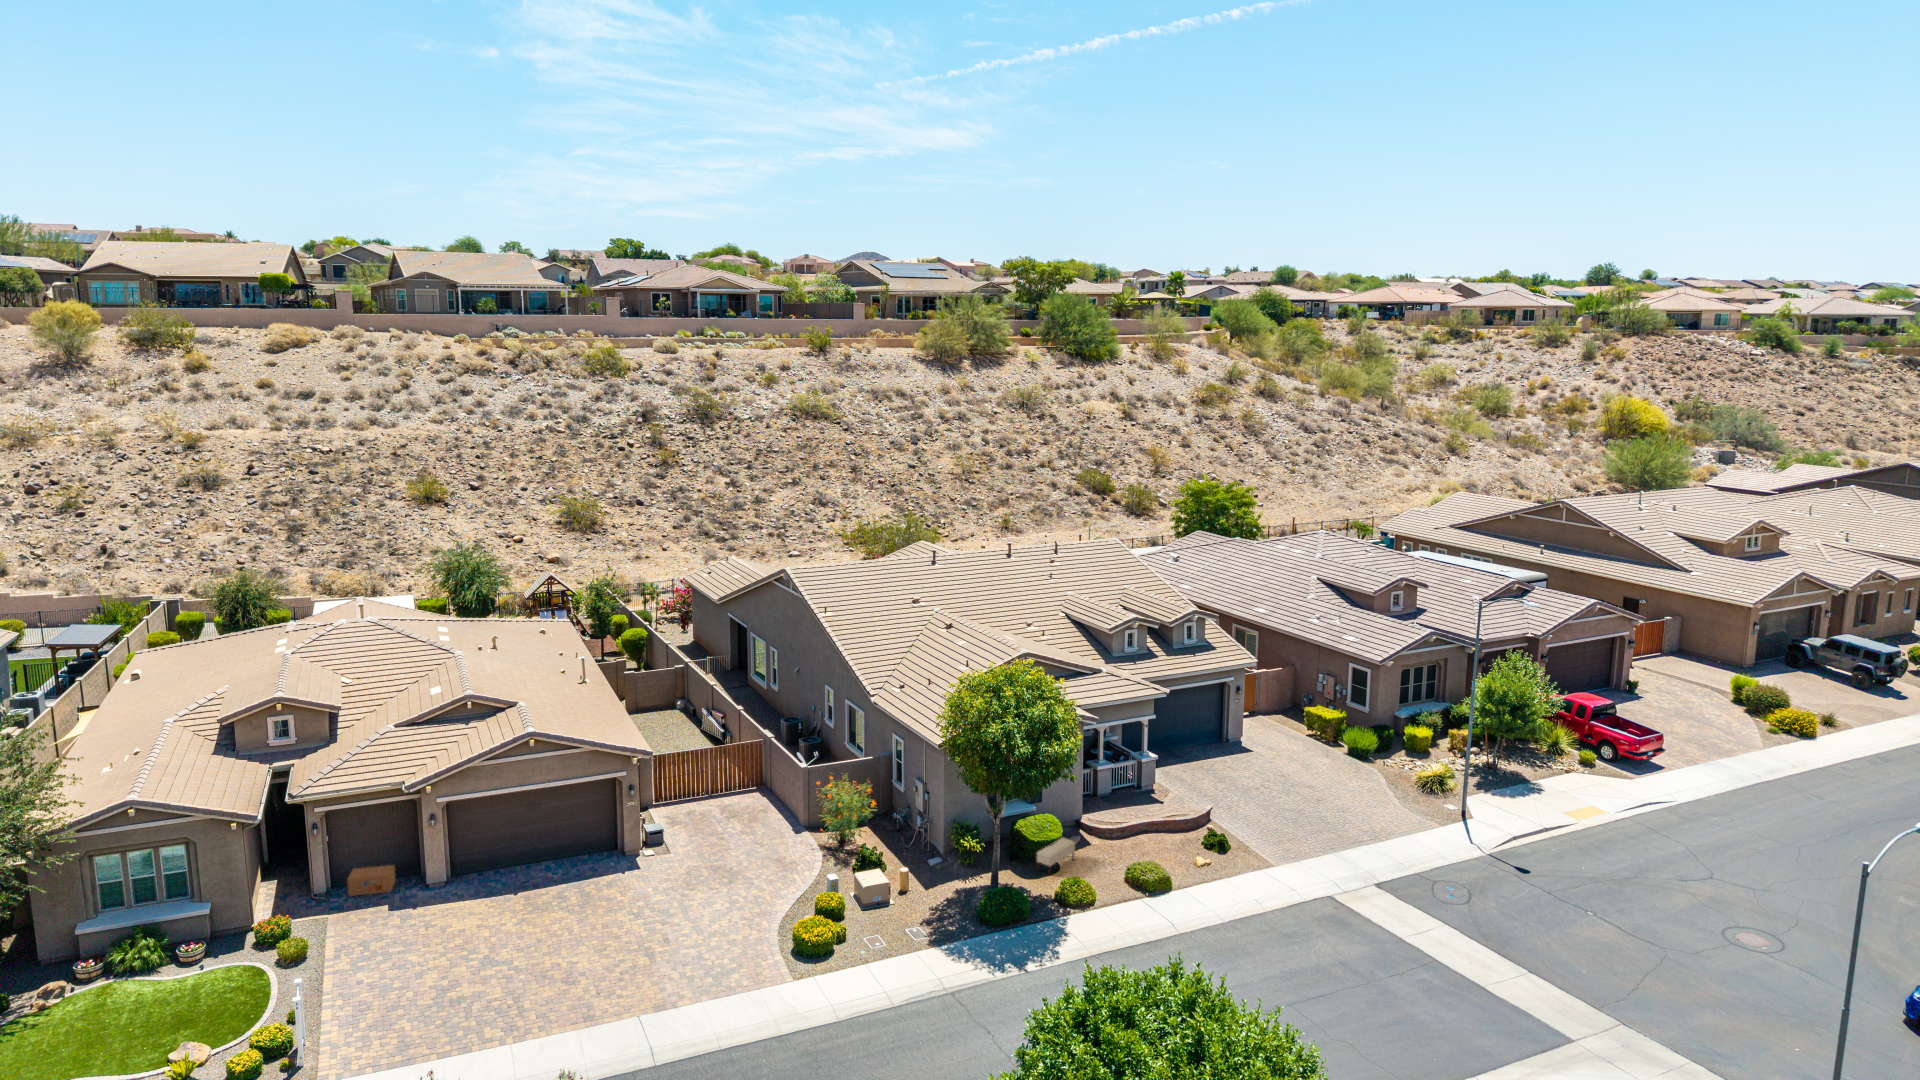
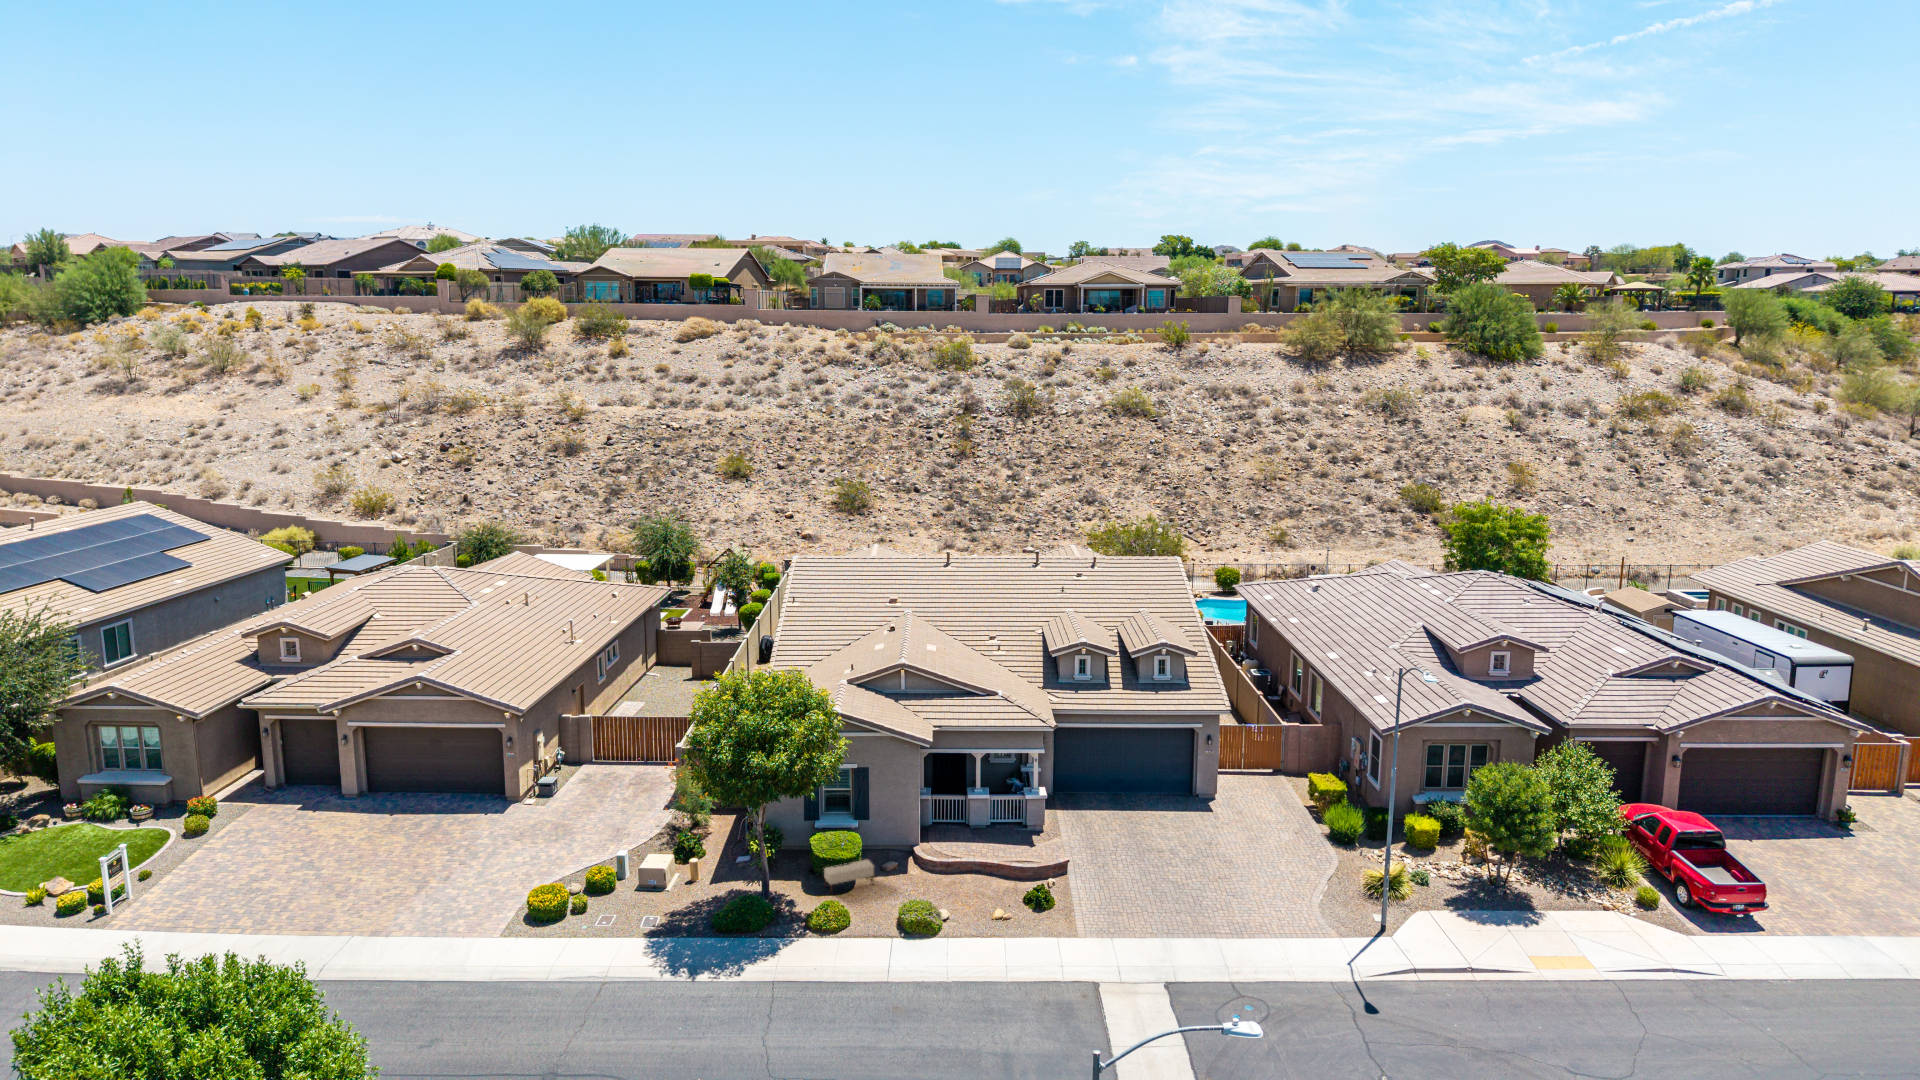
cardboard box: present [347,865,395,896] -> none [290,772,333,796]

